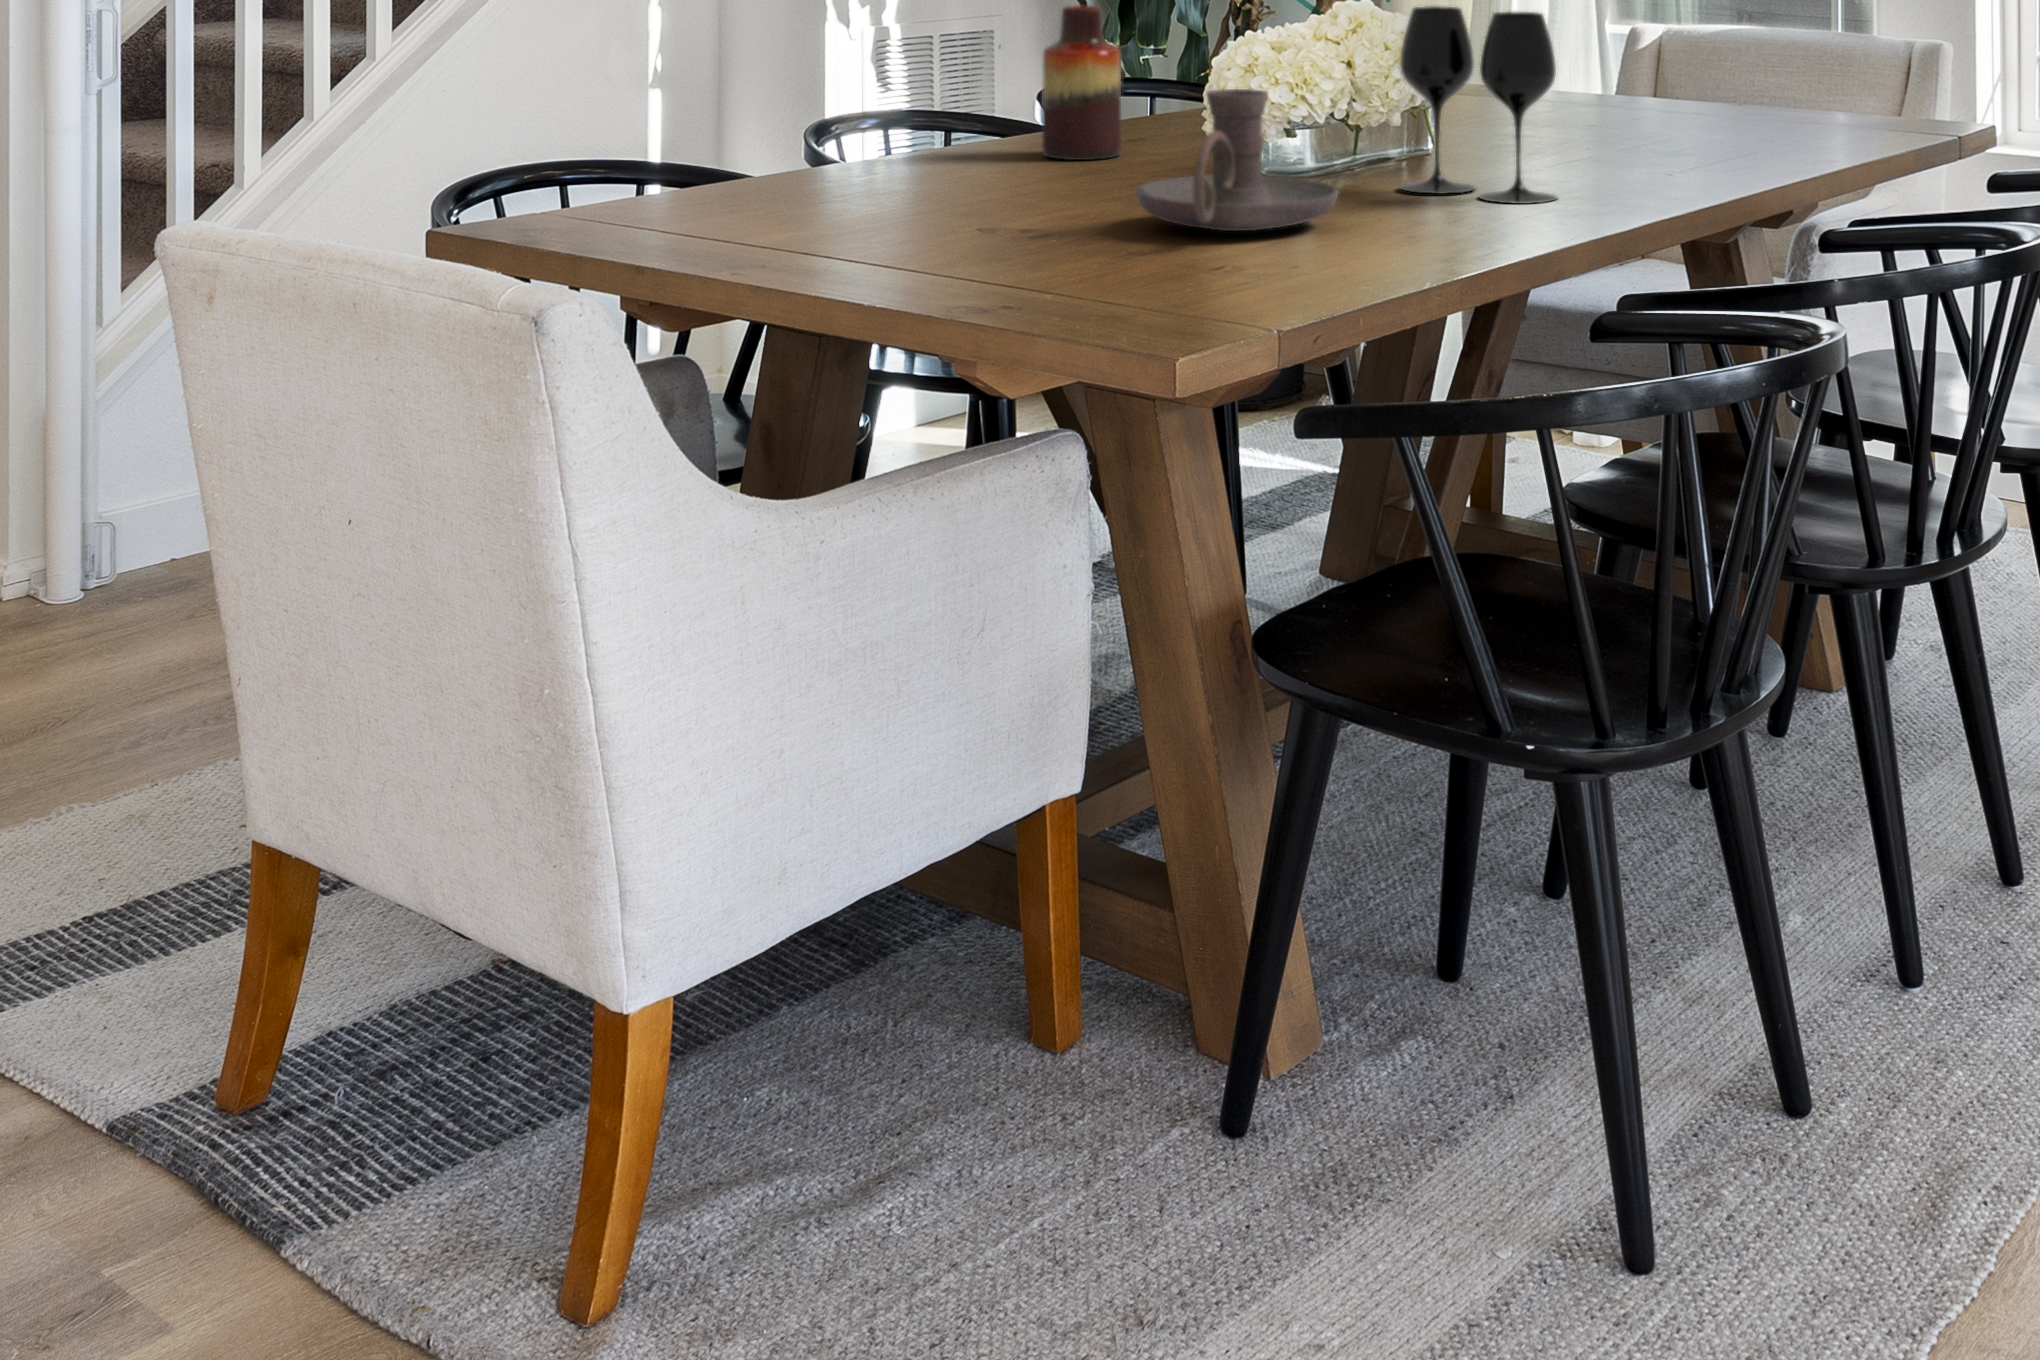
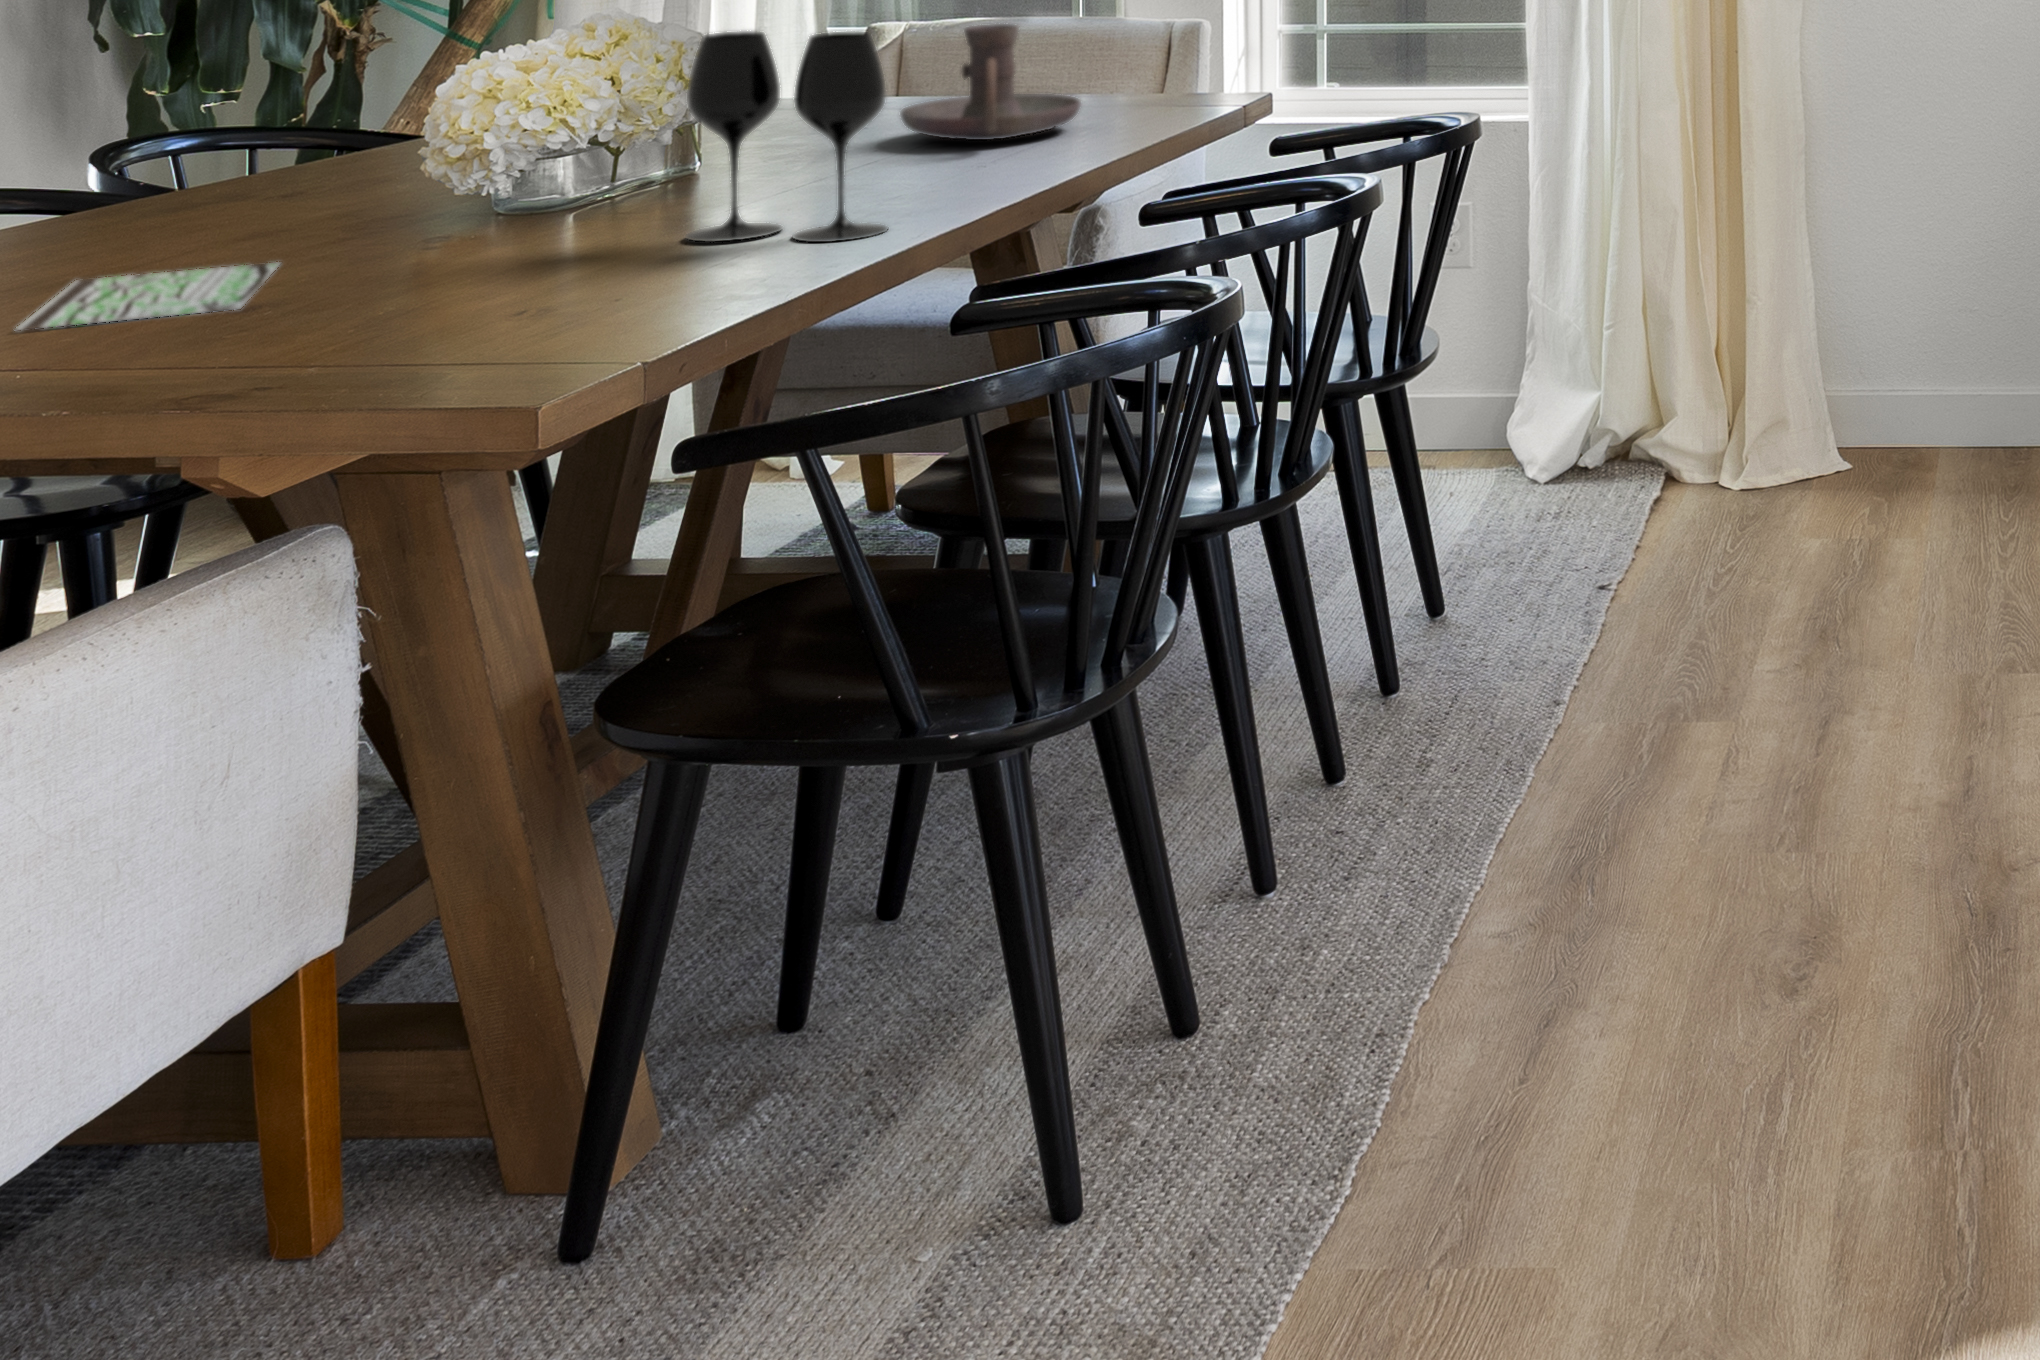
vase: present [1042,5,1121,160] -> none [137,58,261,253]
candle holder: present [1137,89,1338,231] -> present [901,24,1081,140]
book: none [948,170,1124,201] -> present [18,263,279,330]

